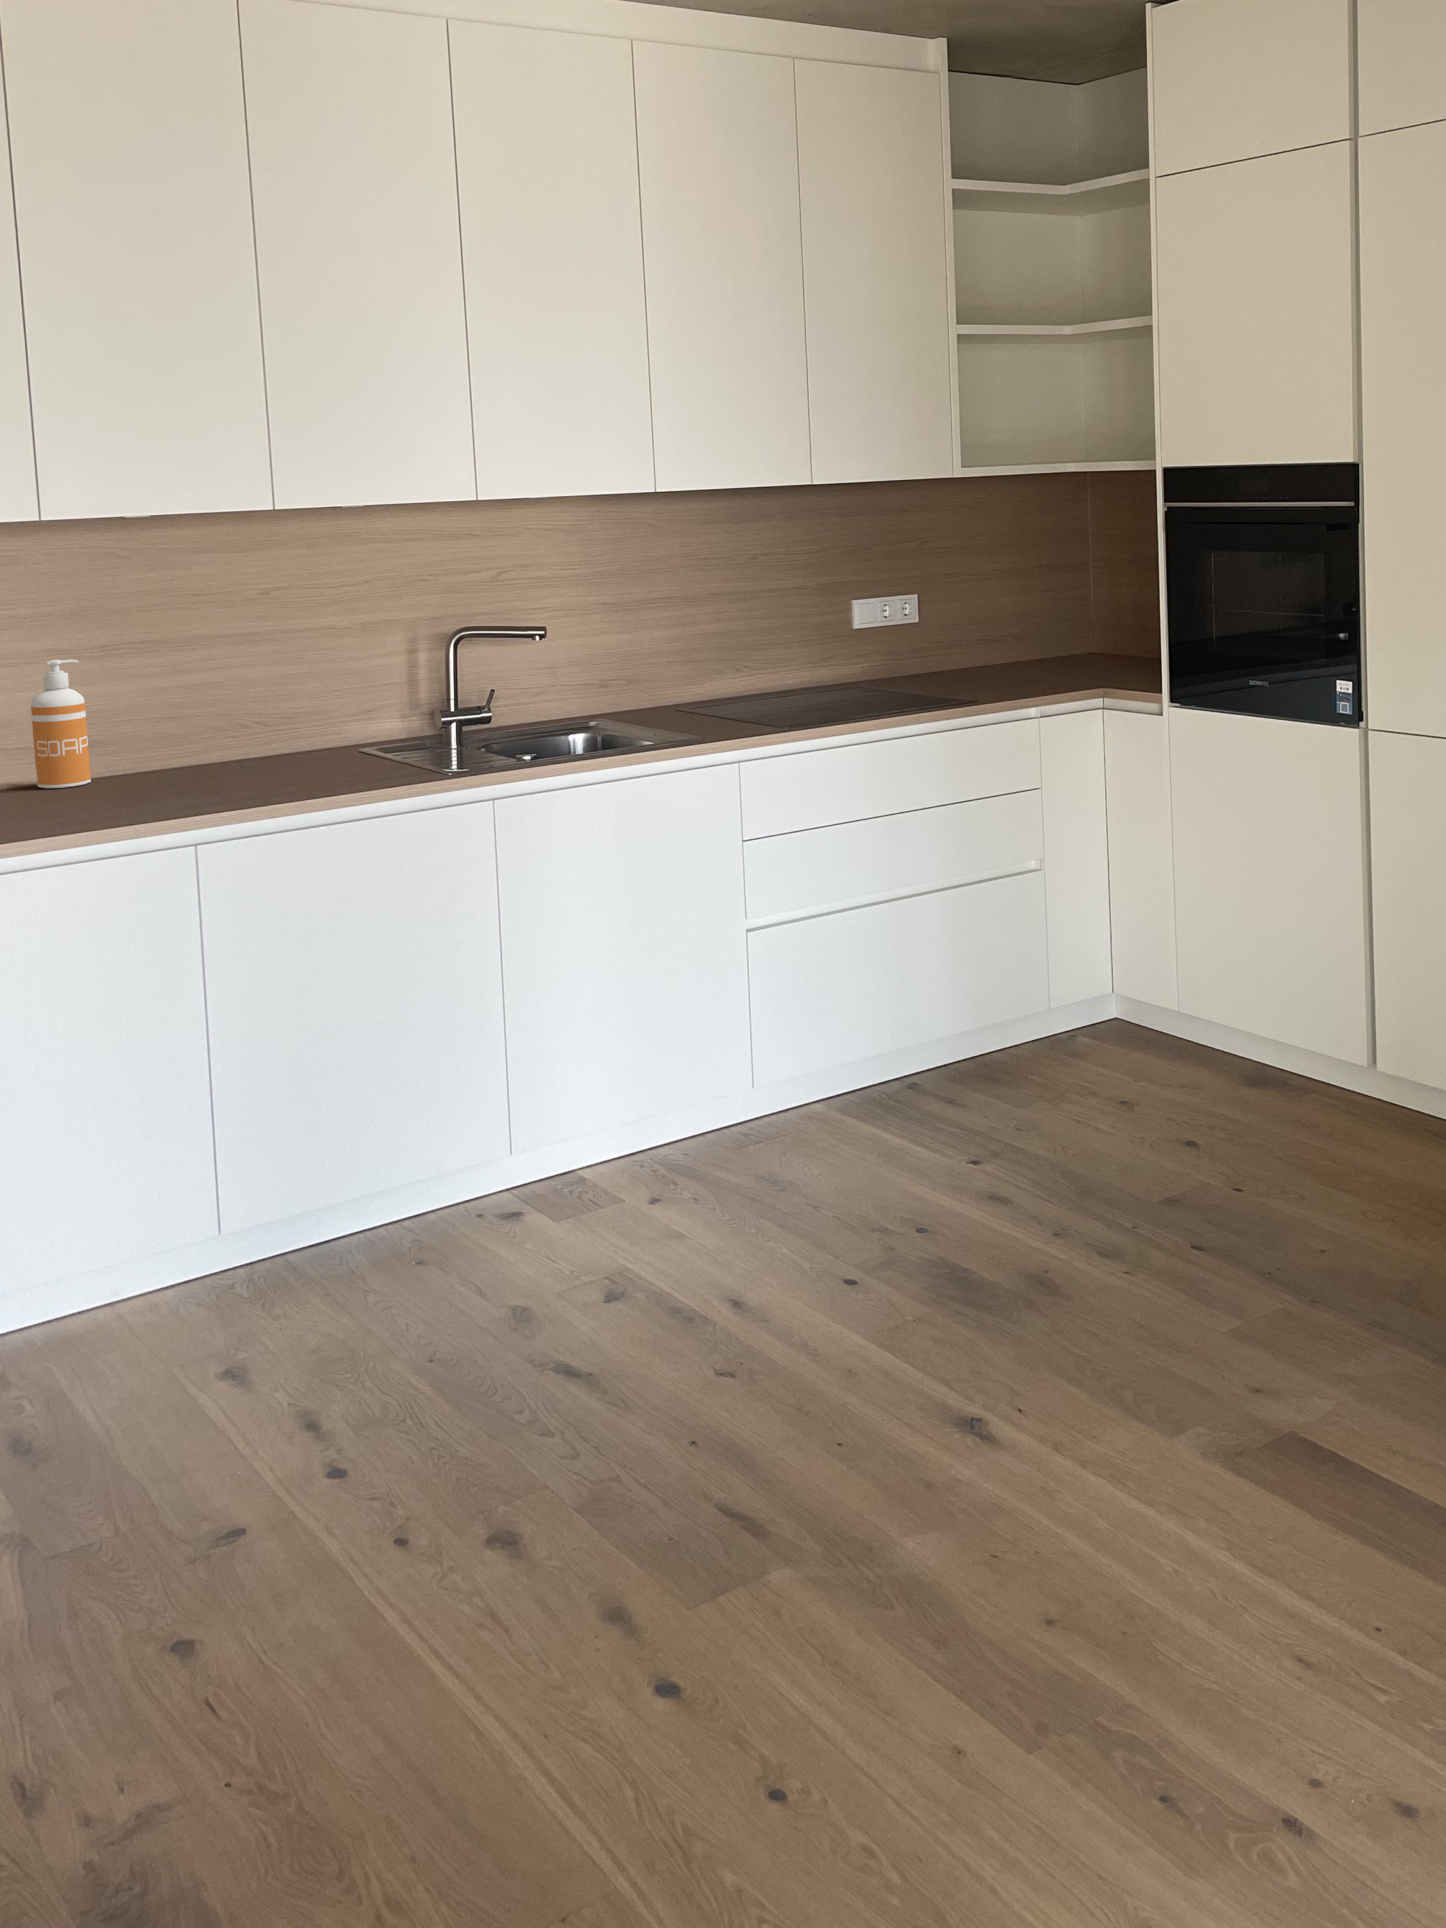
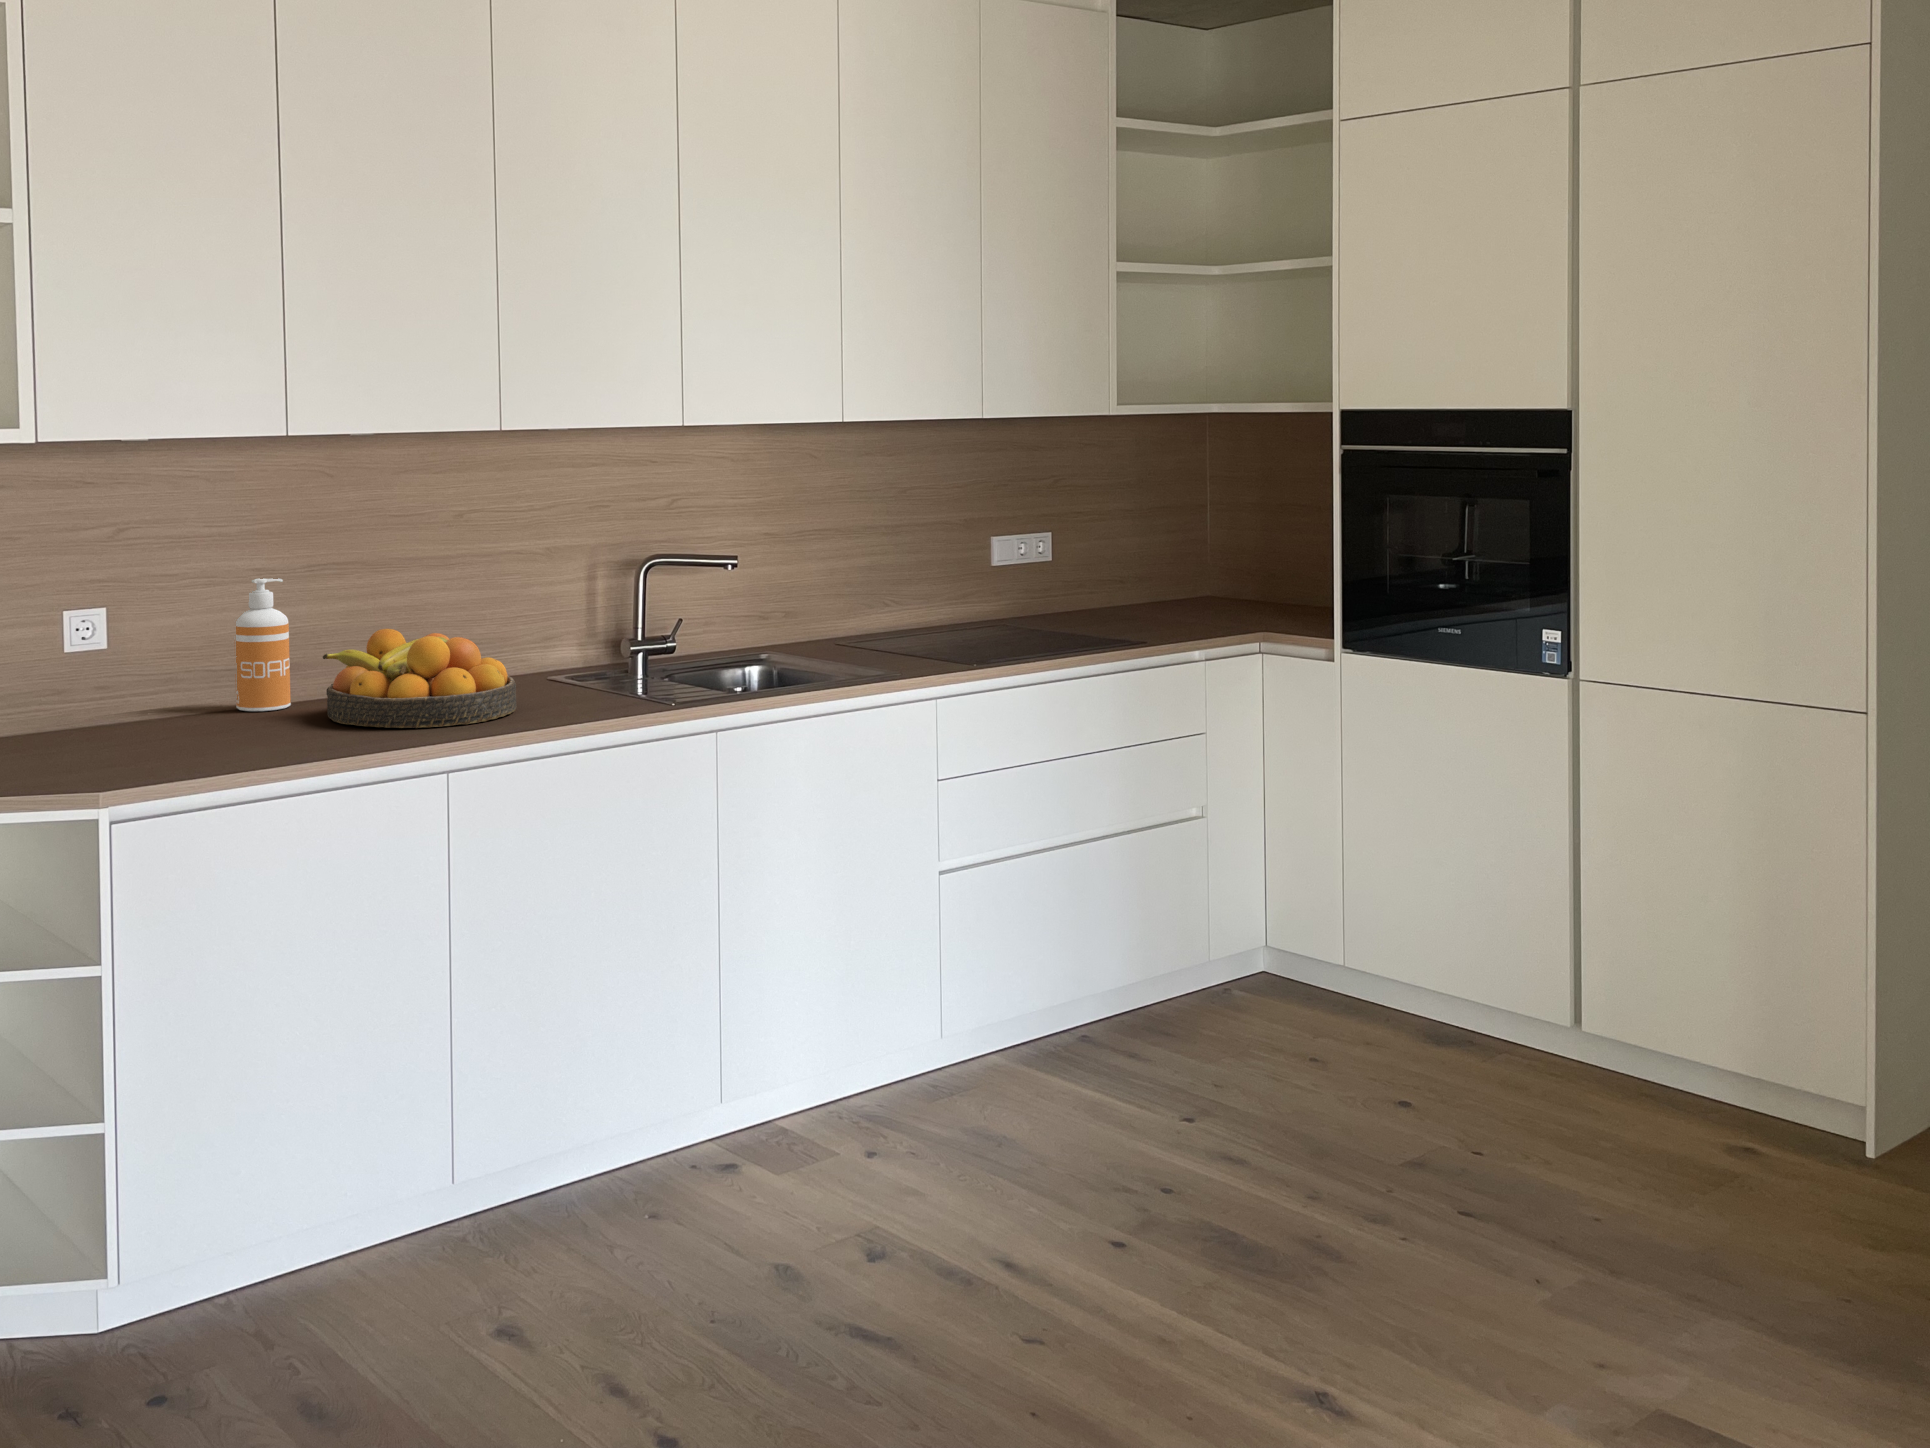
fruit bowl: none [106,706,300,802] -> present [323,629,517,728]

